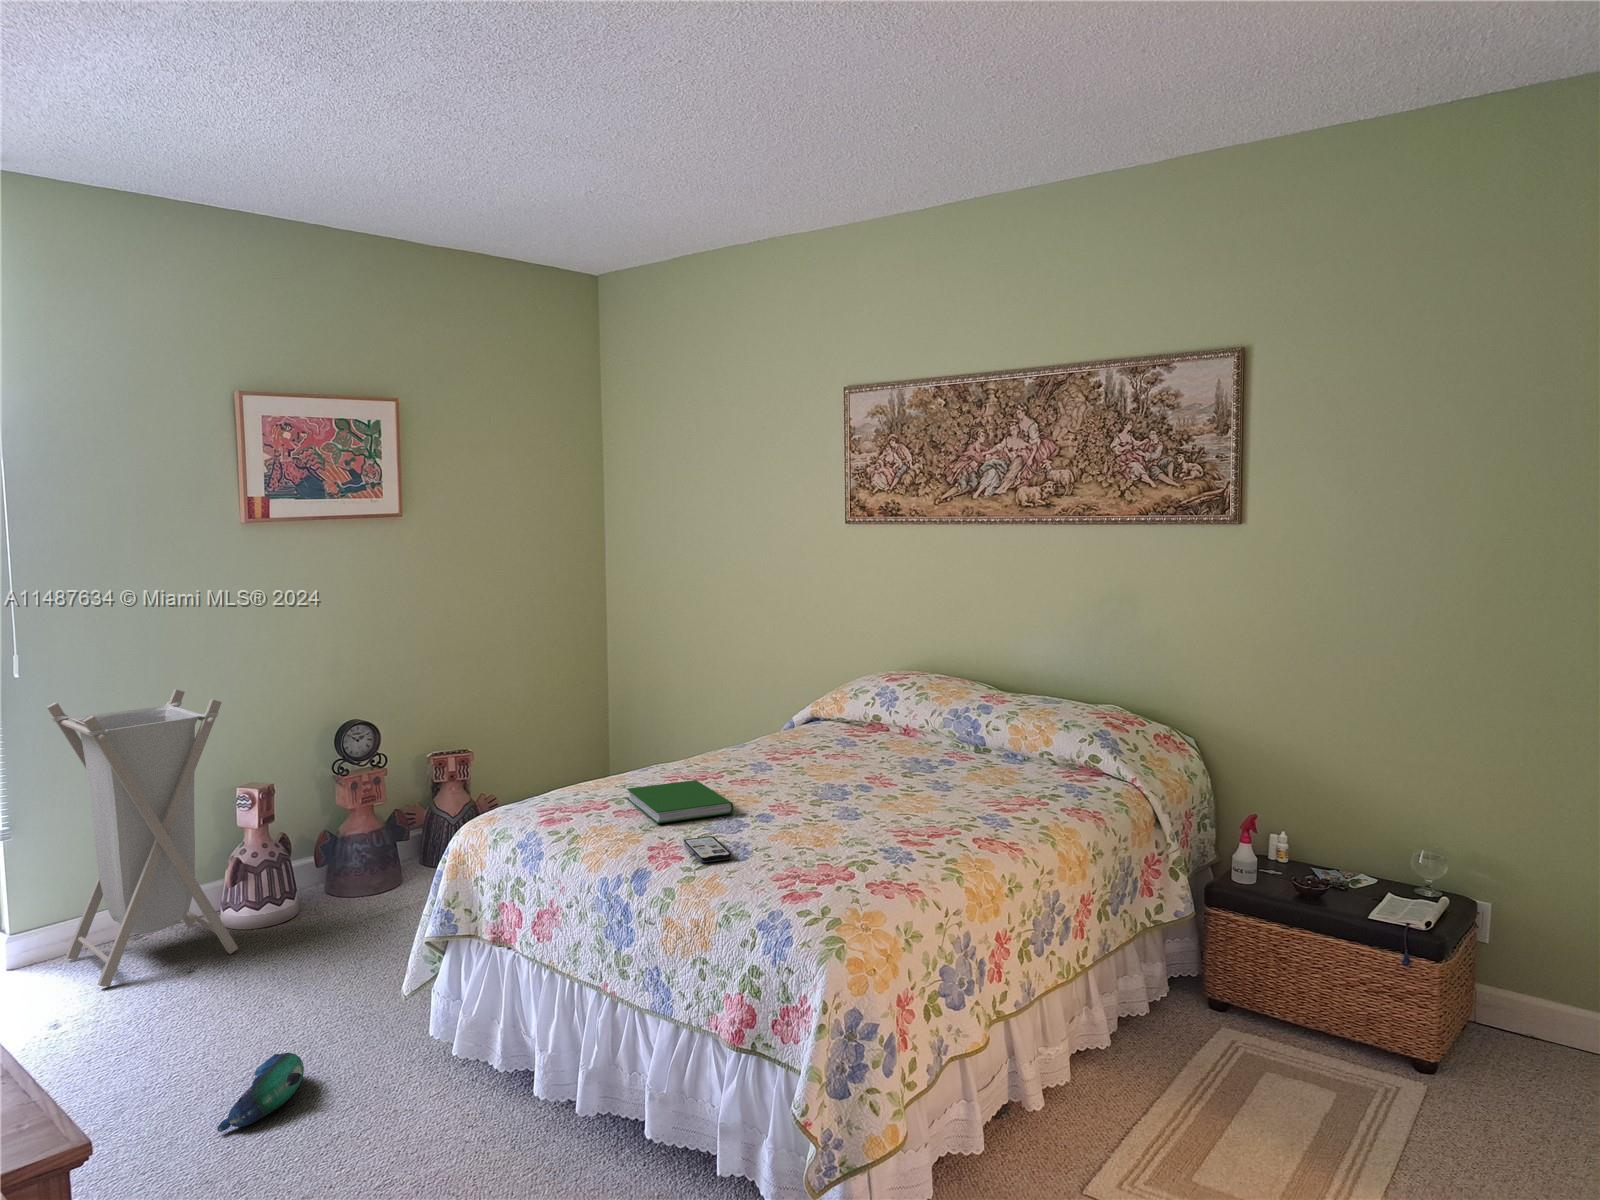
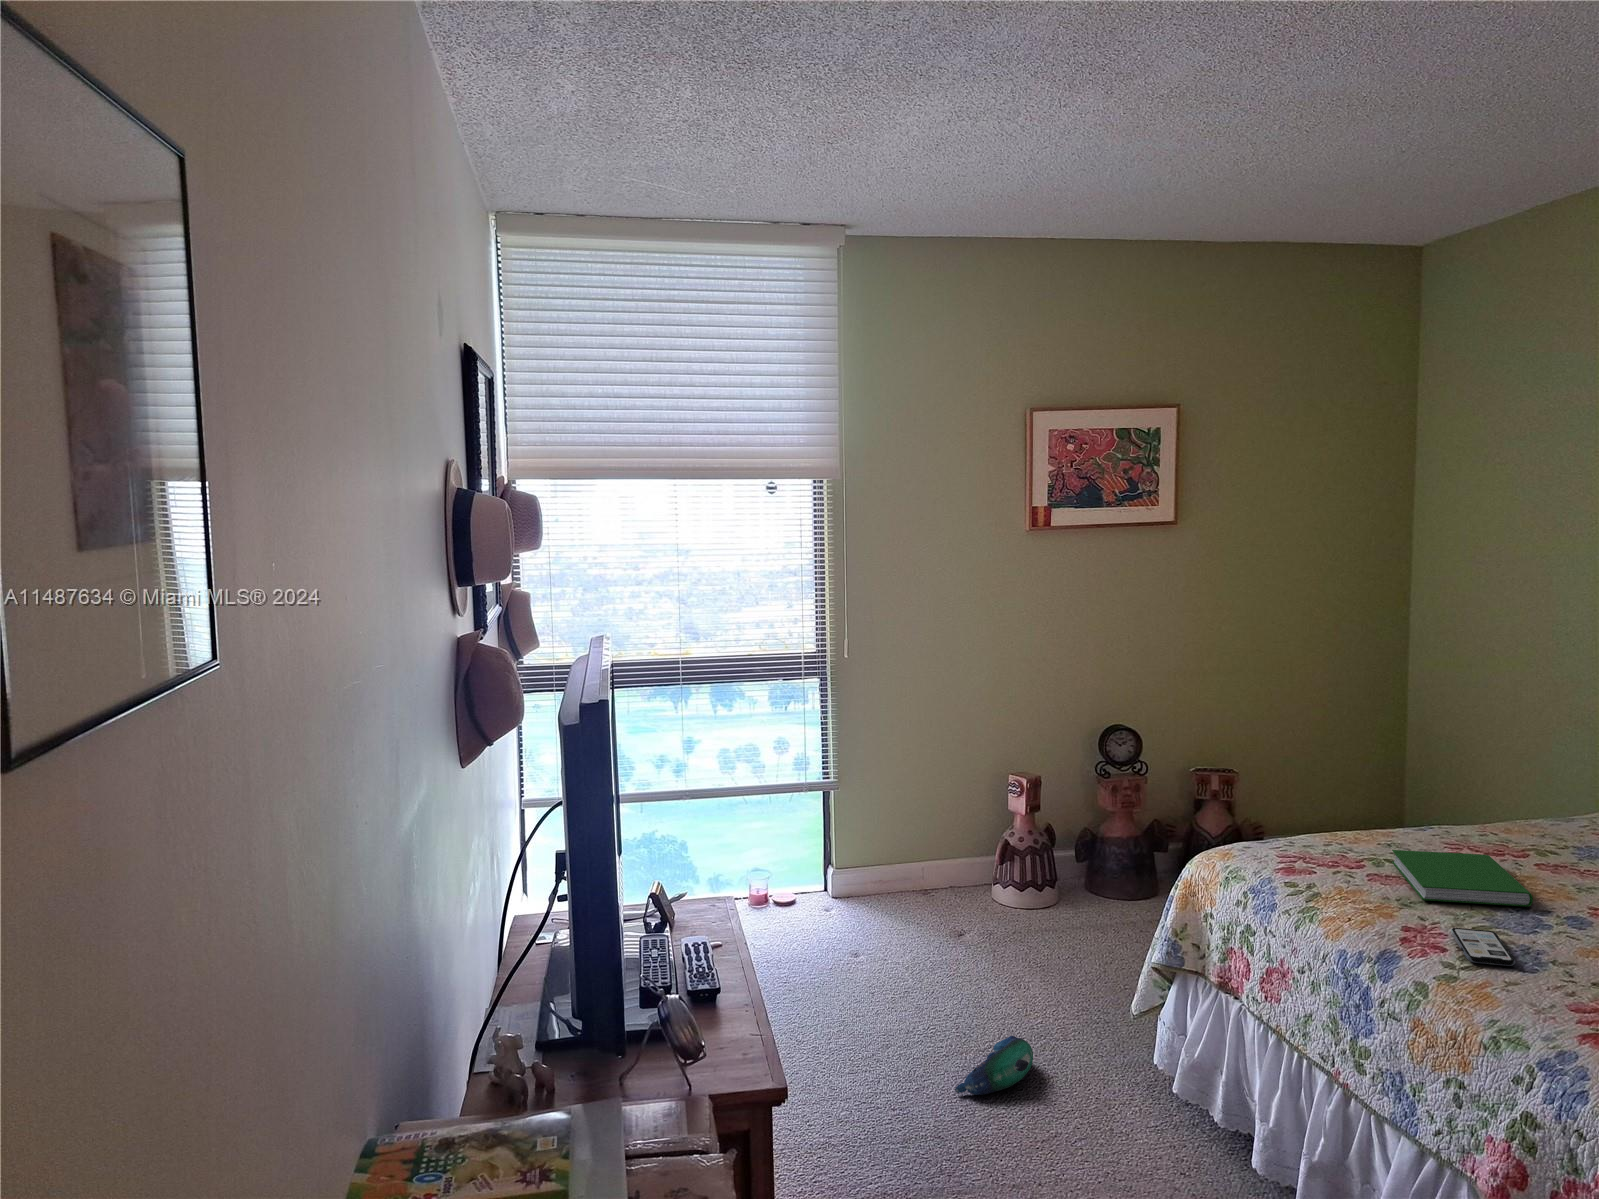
laundry hamper: present [47,689,238,987] -> none [866,680,999,933]

